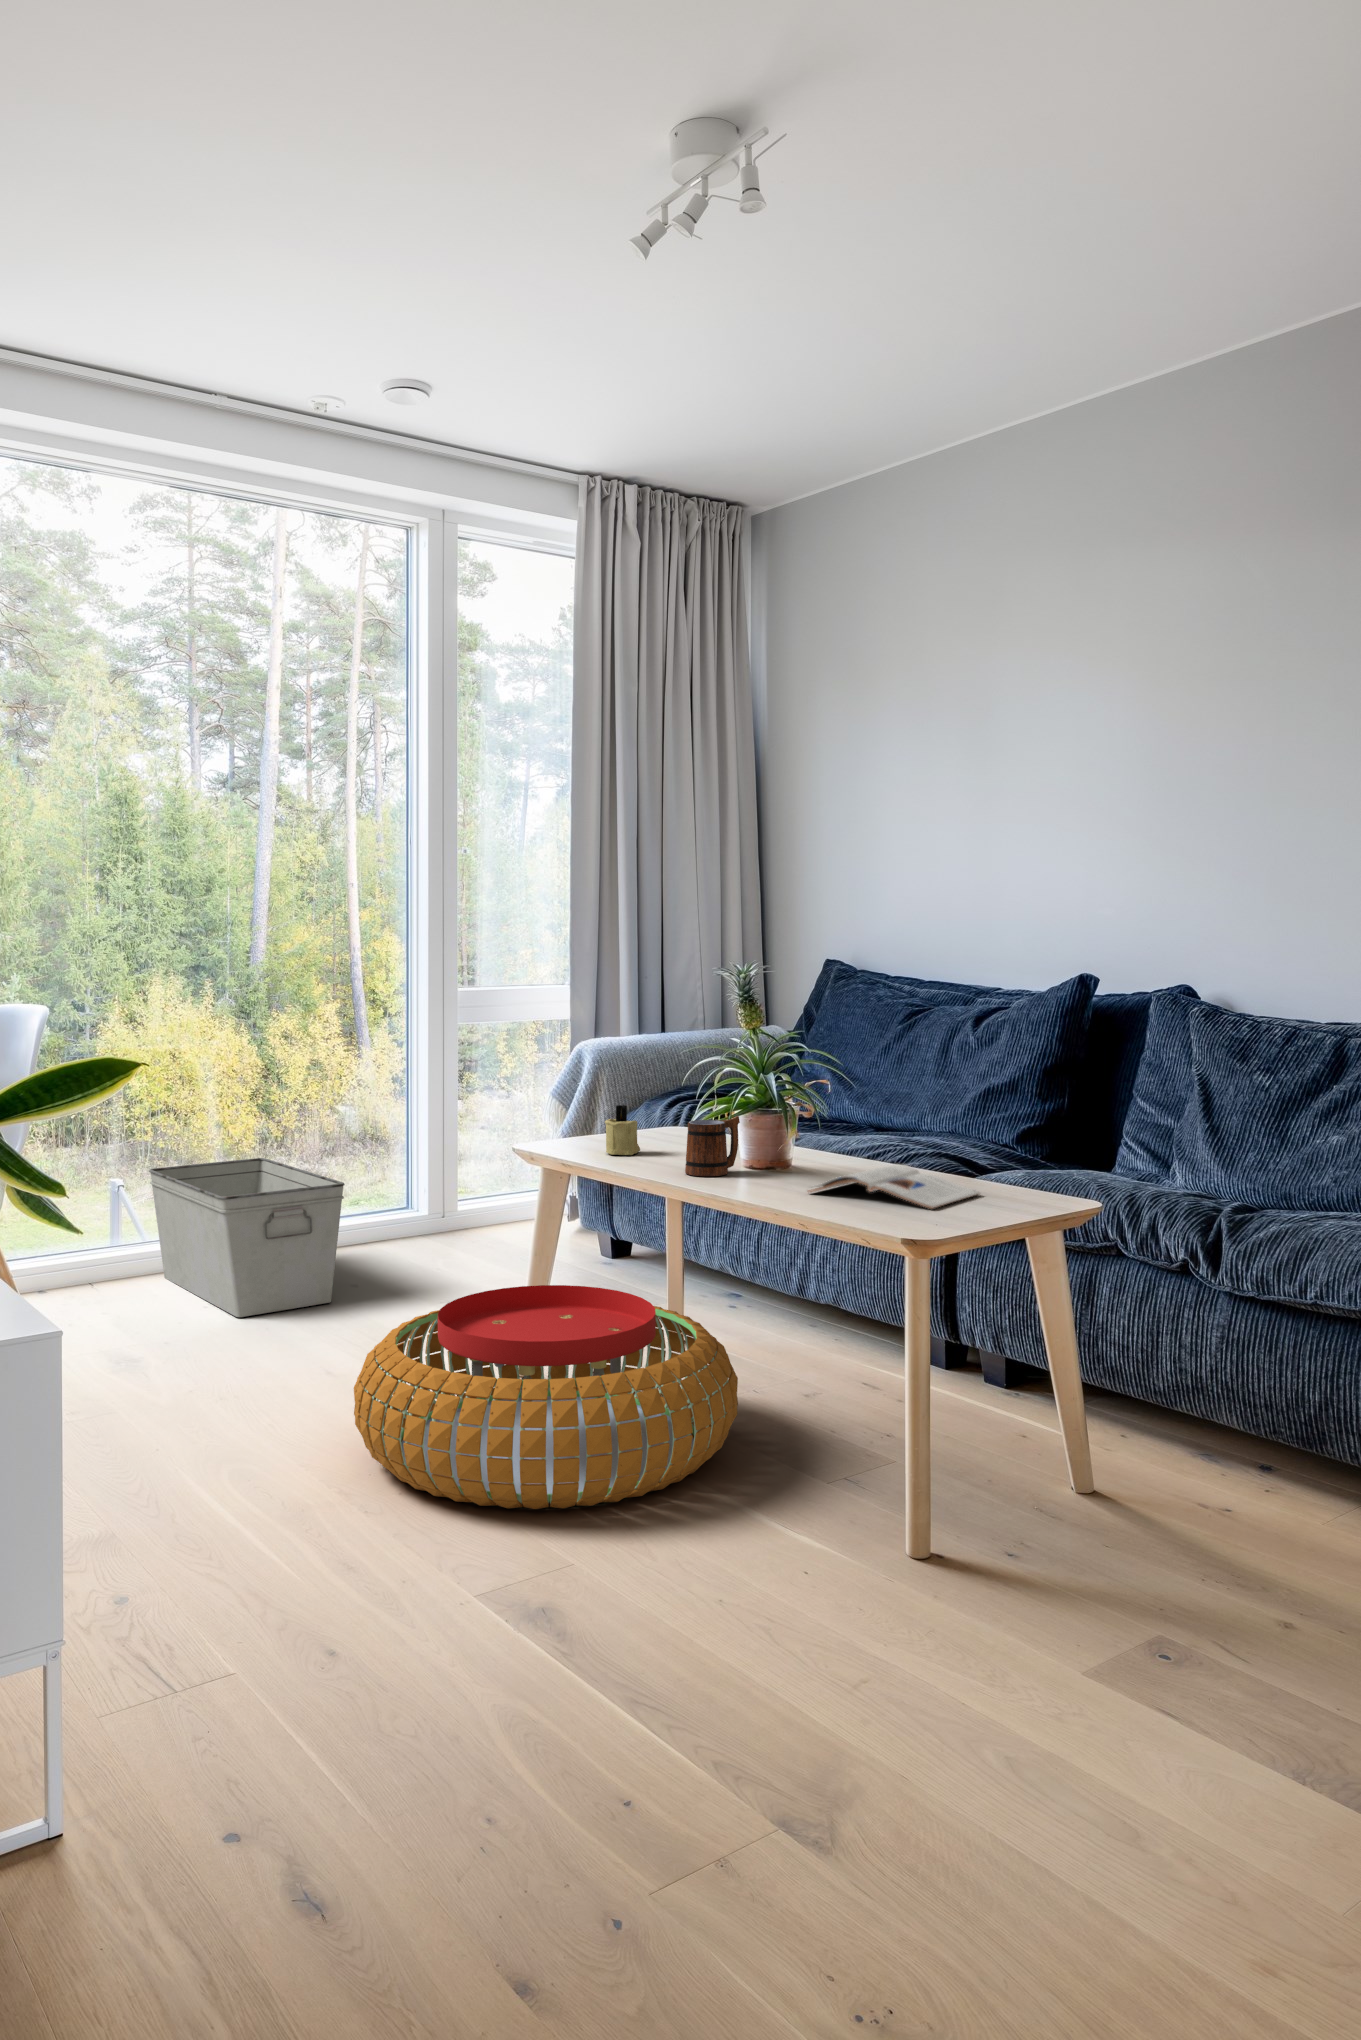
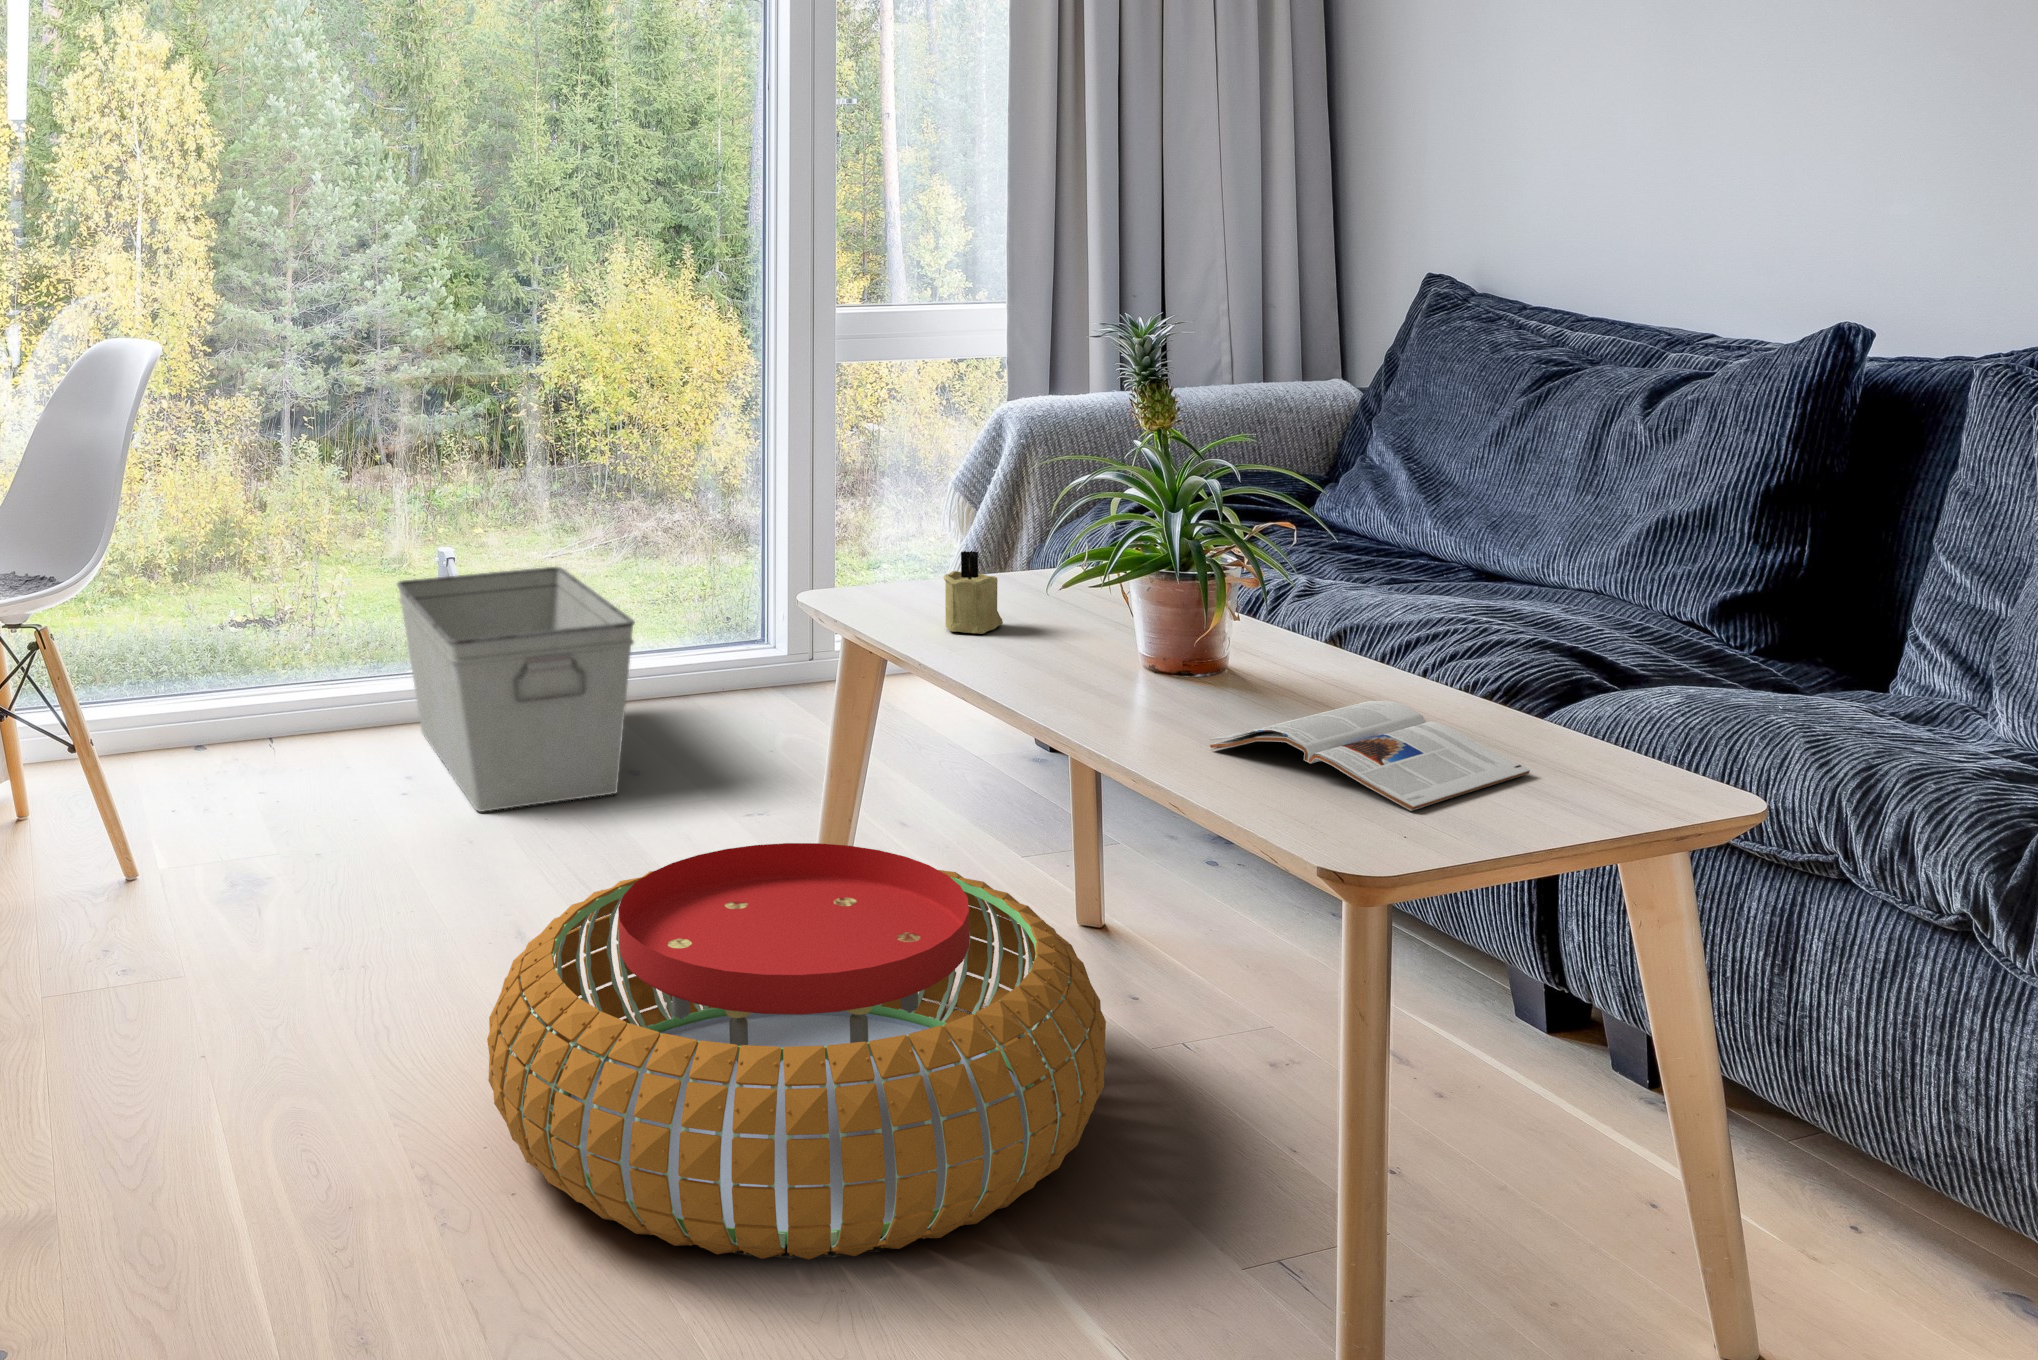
mug: present [685,1116,740,1176] -> none [1037,590,1134,694]

